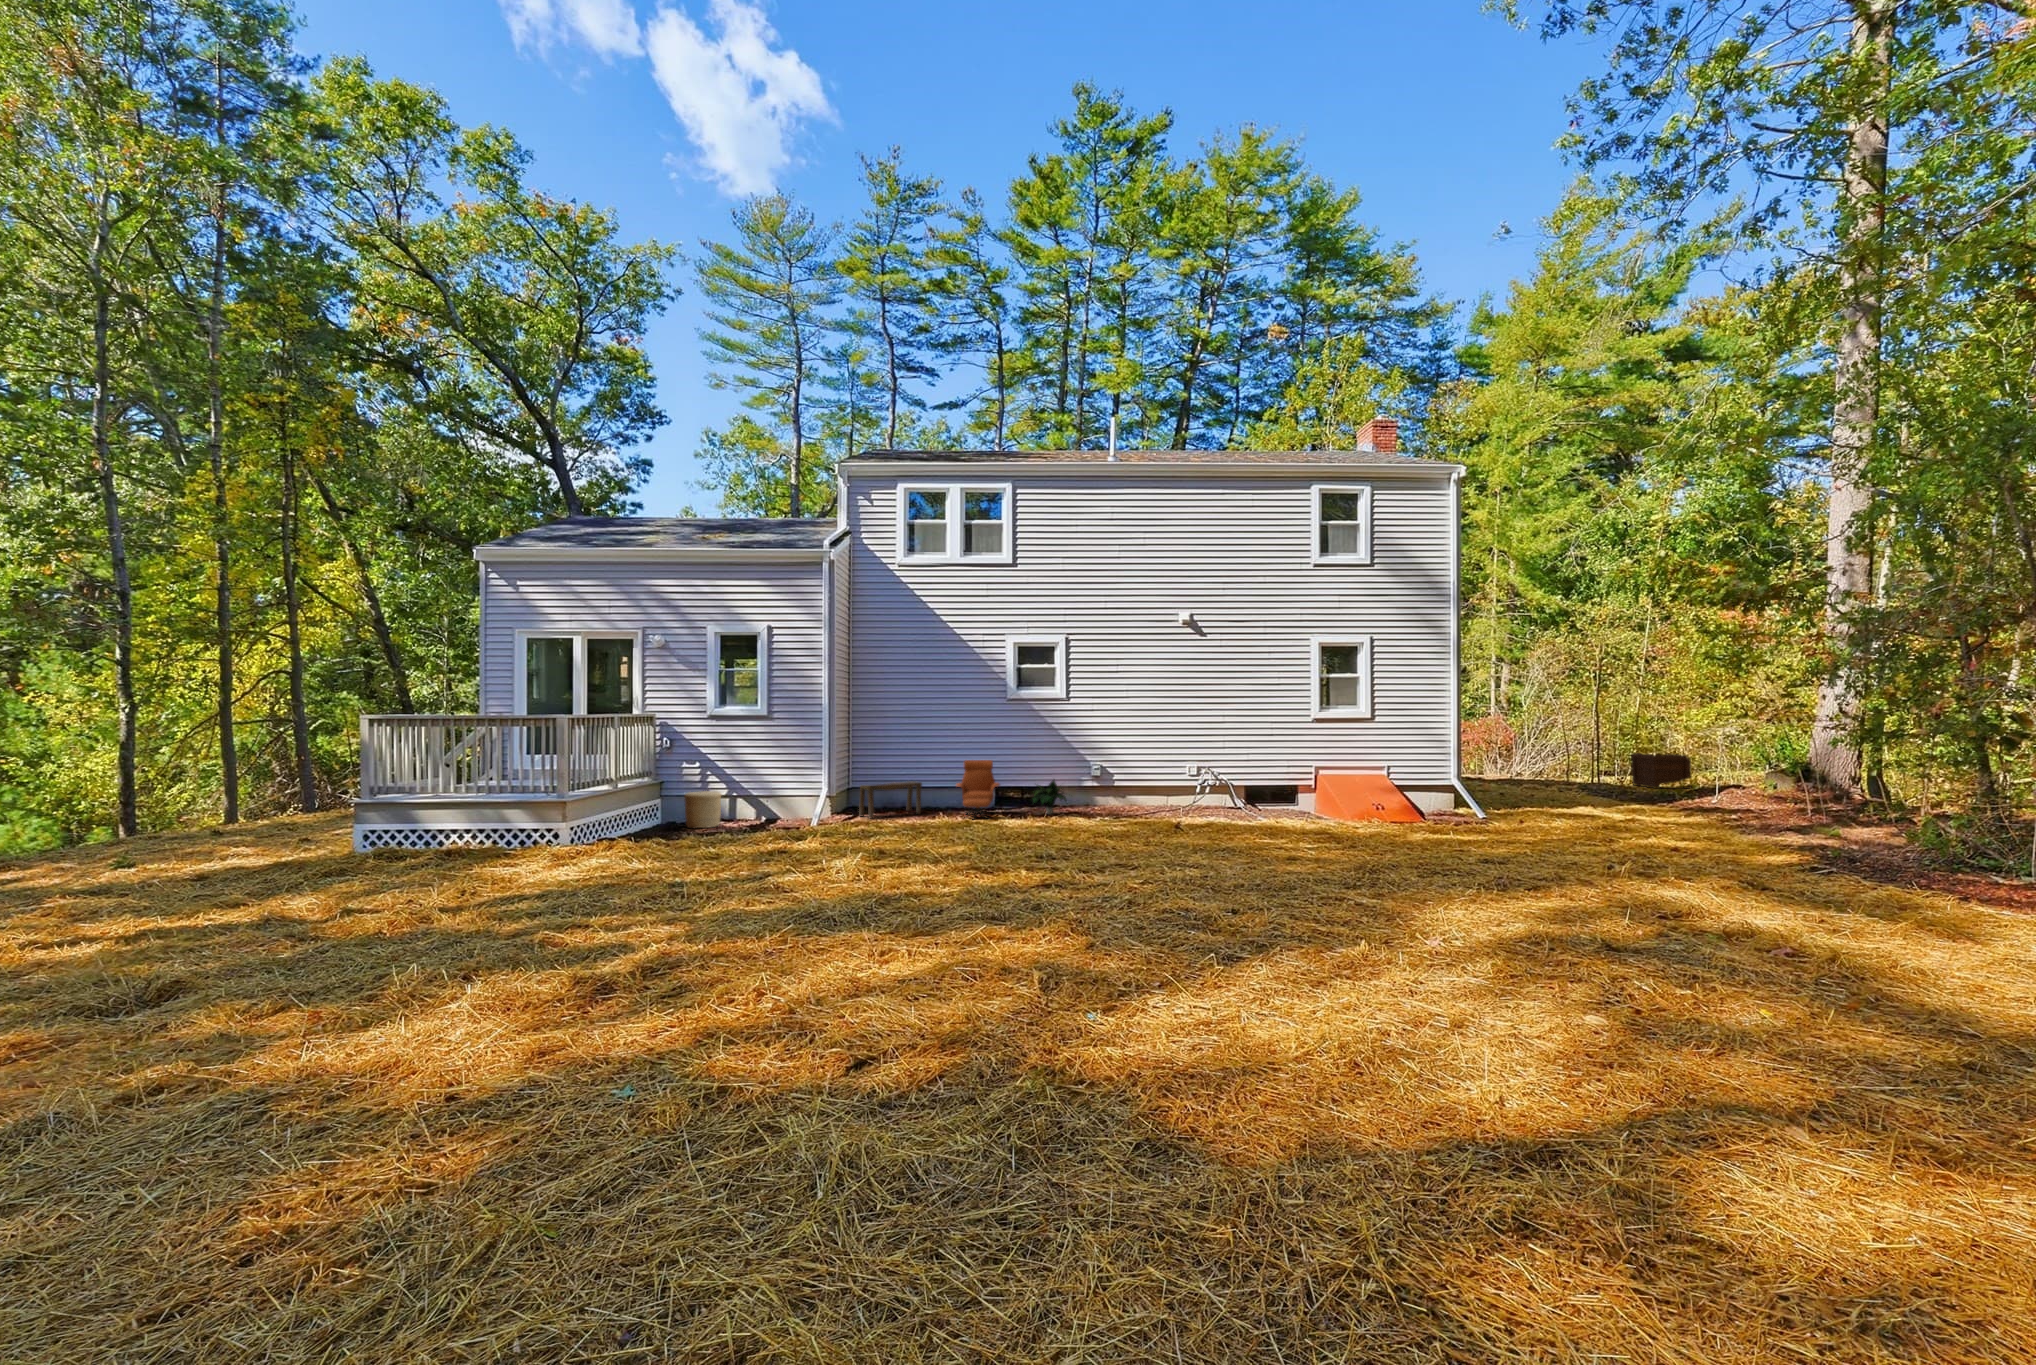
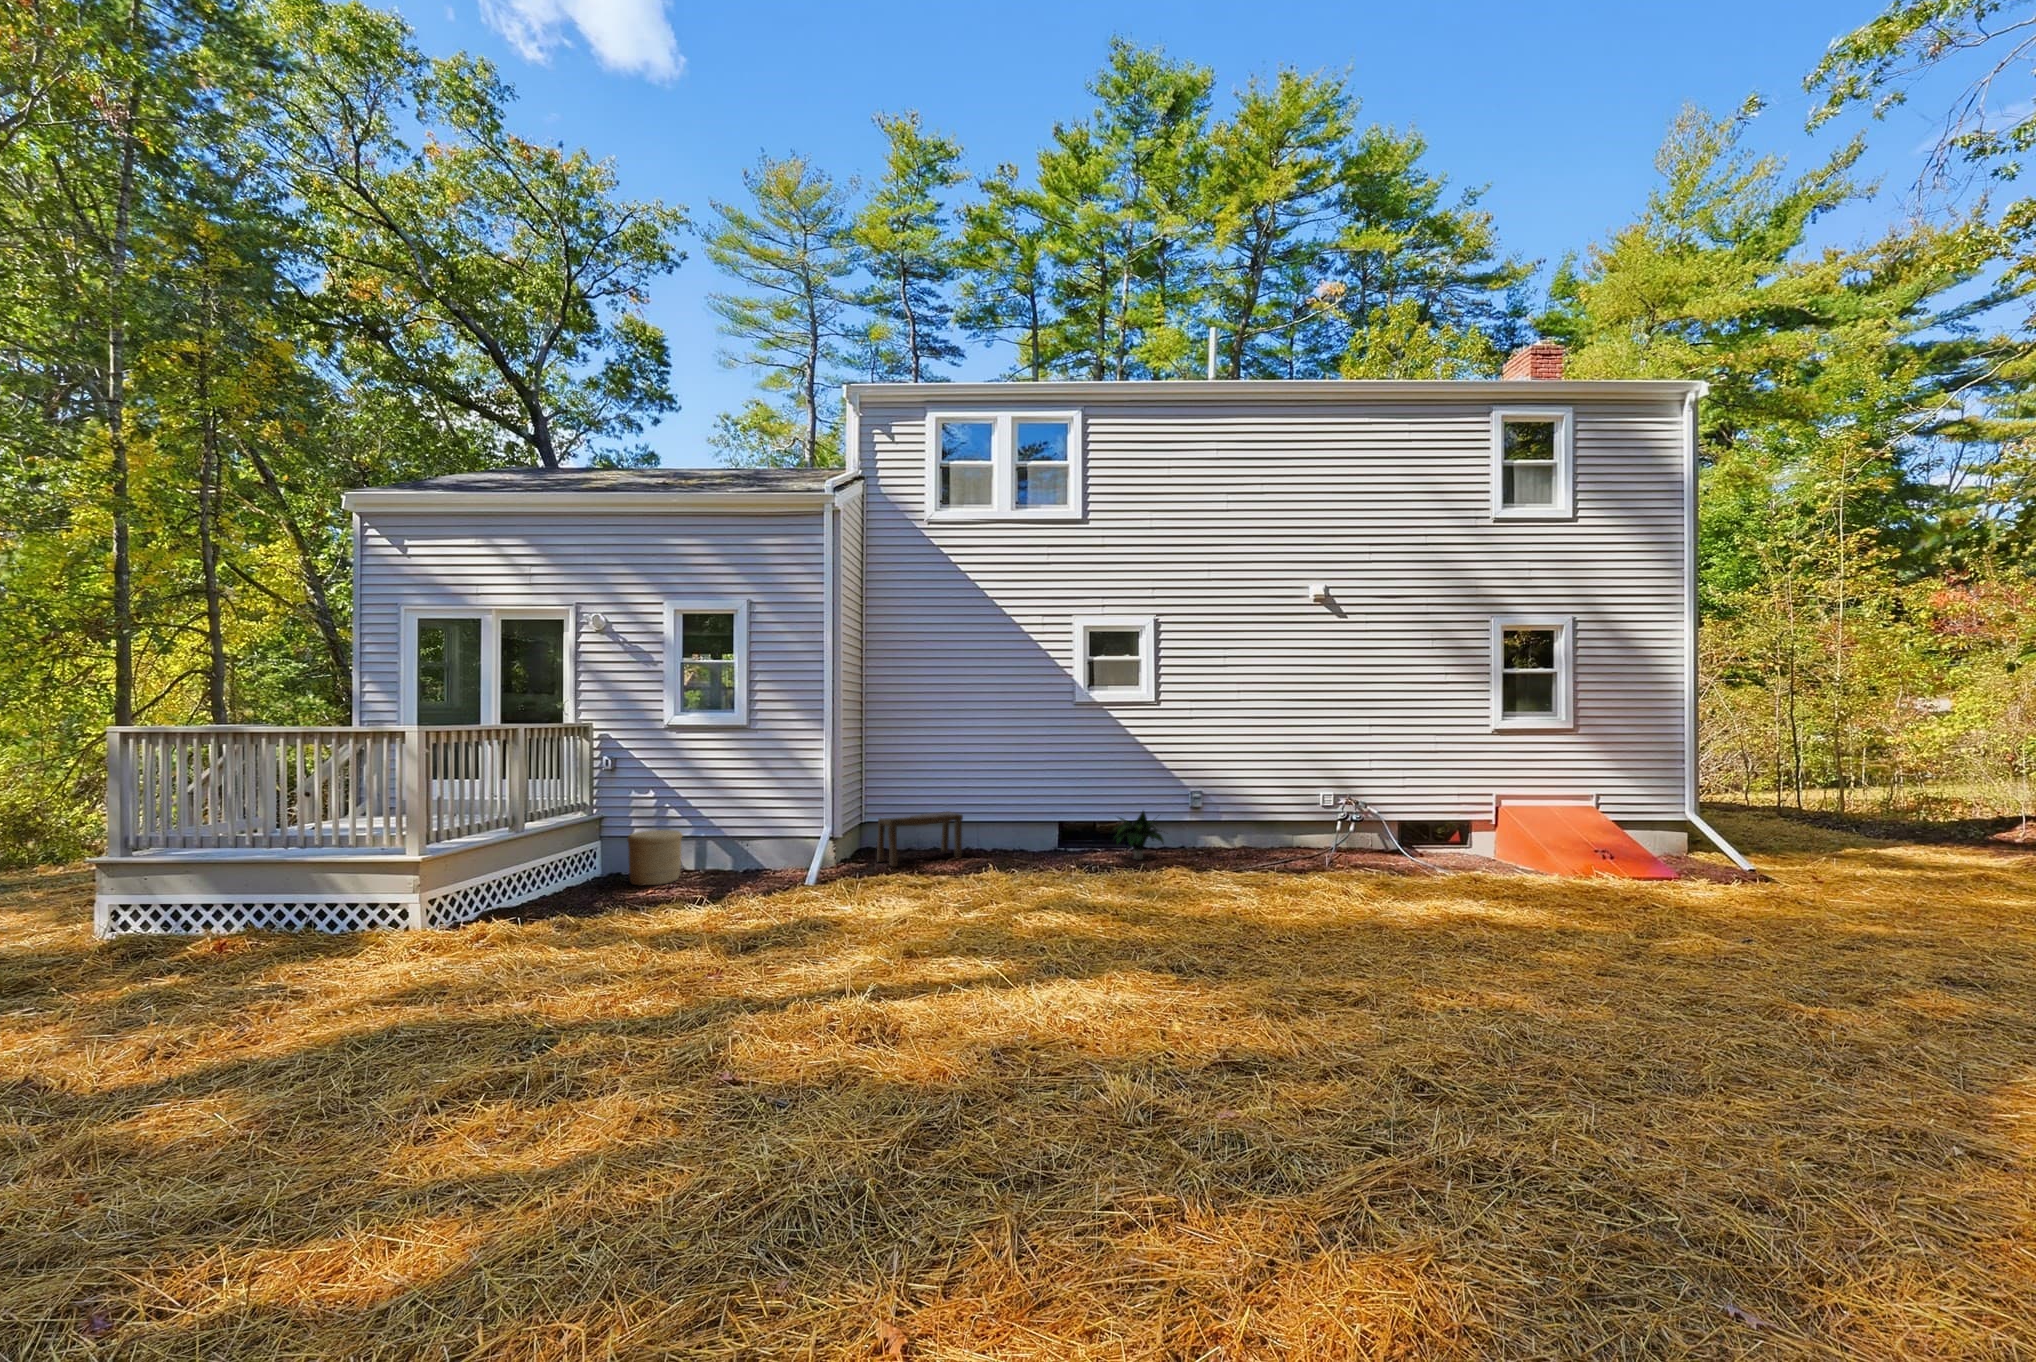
wooden crate: present [1631,753,1692,789] -> none [1851,770,1948,817]
lounge chair: present [956,760,1000,819] -> none [1008,783,1070,871]

